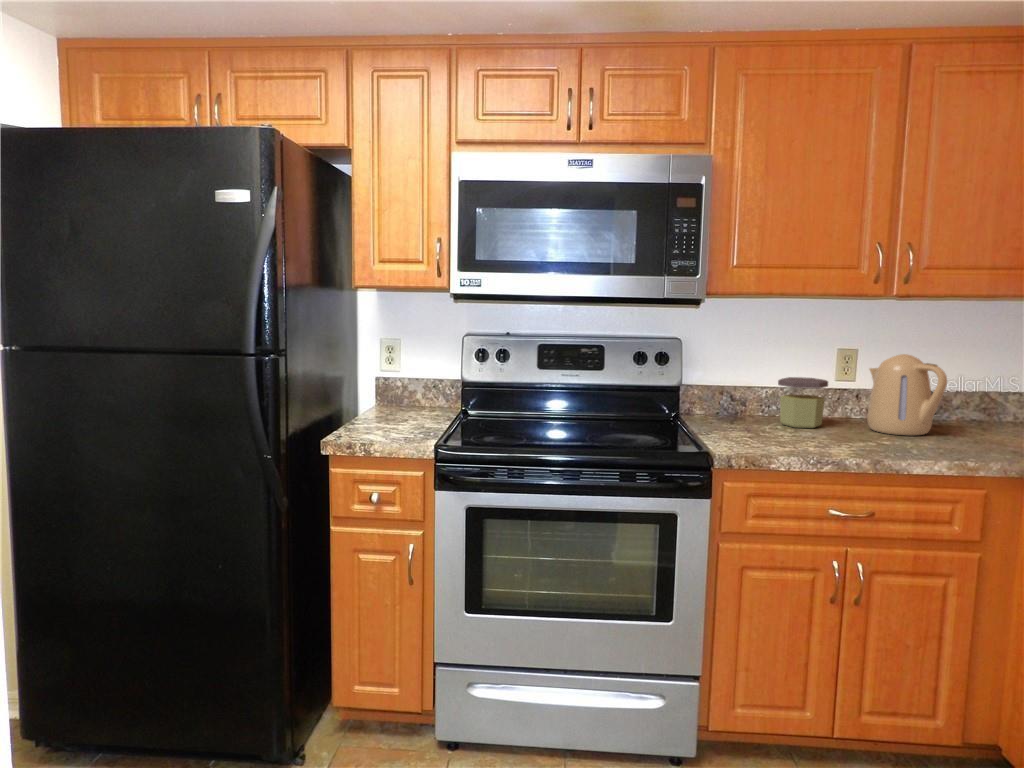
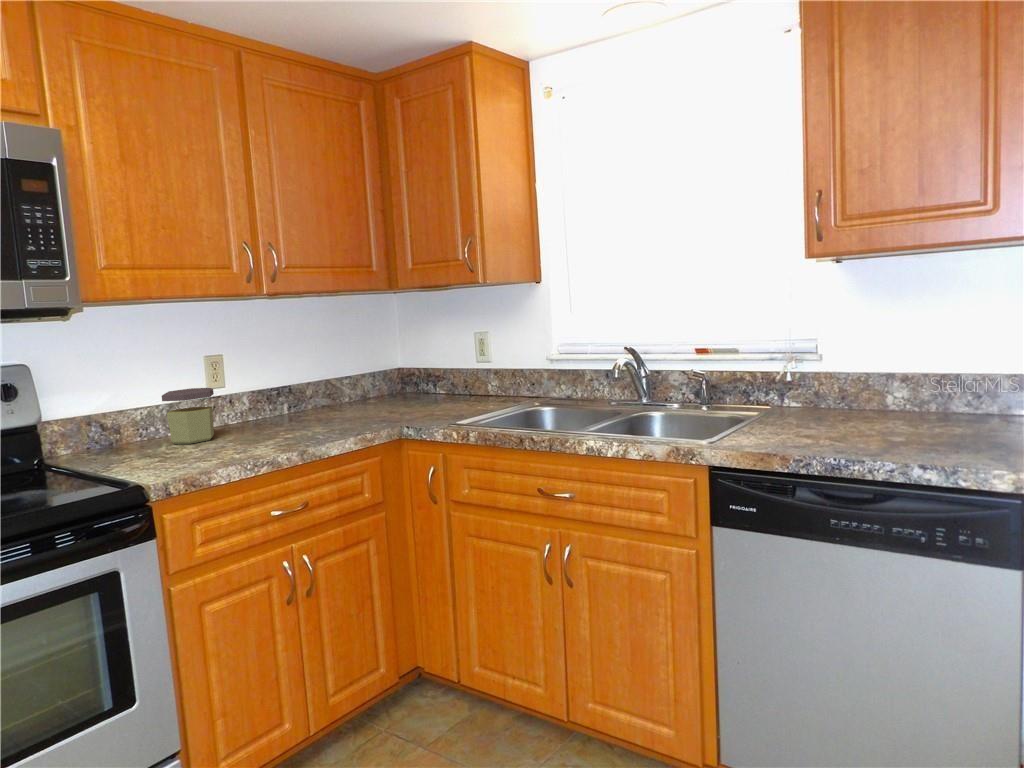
kettle: present [867,354,947,435] -> none [244,352,320,430]

